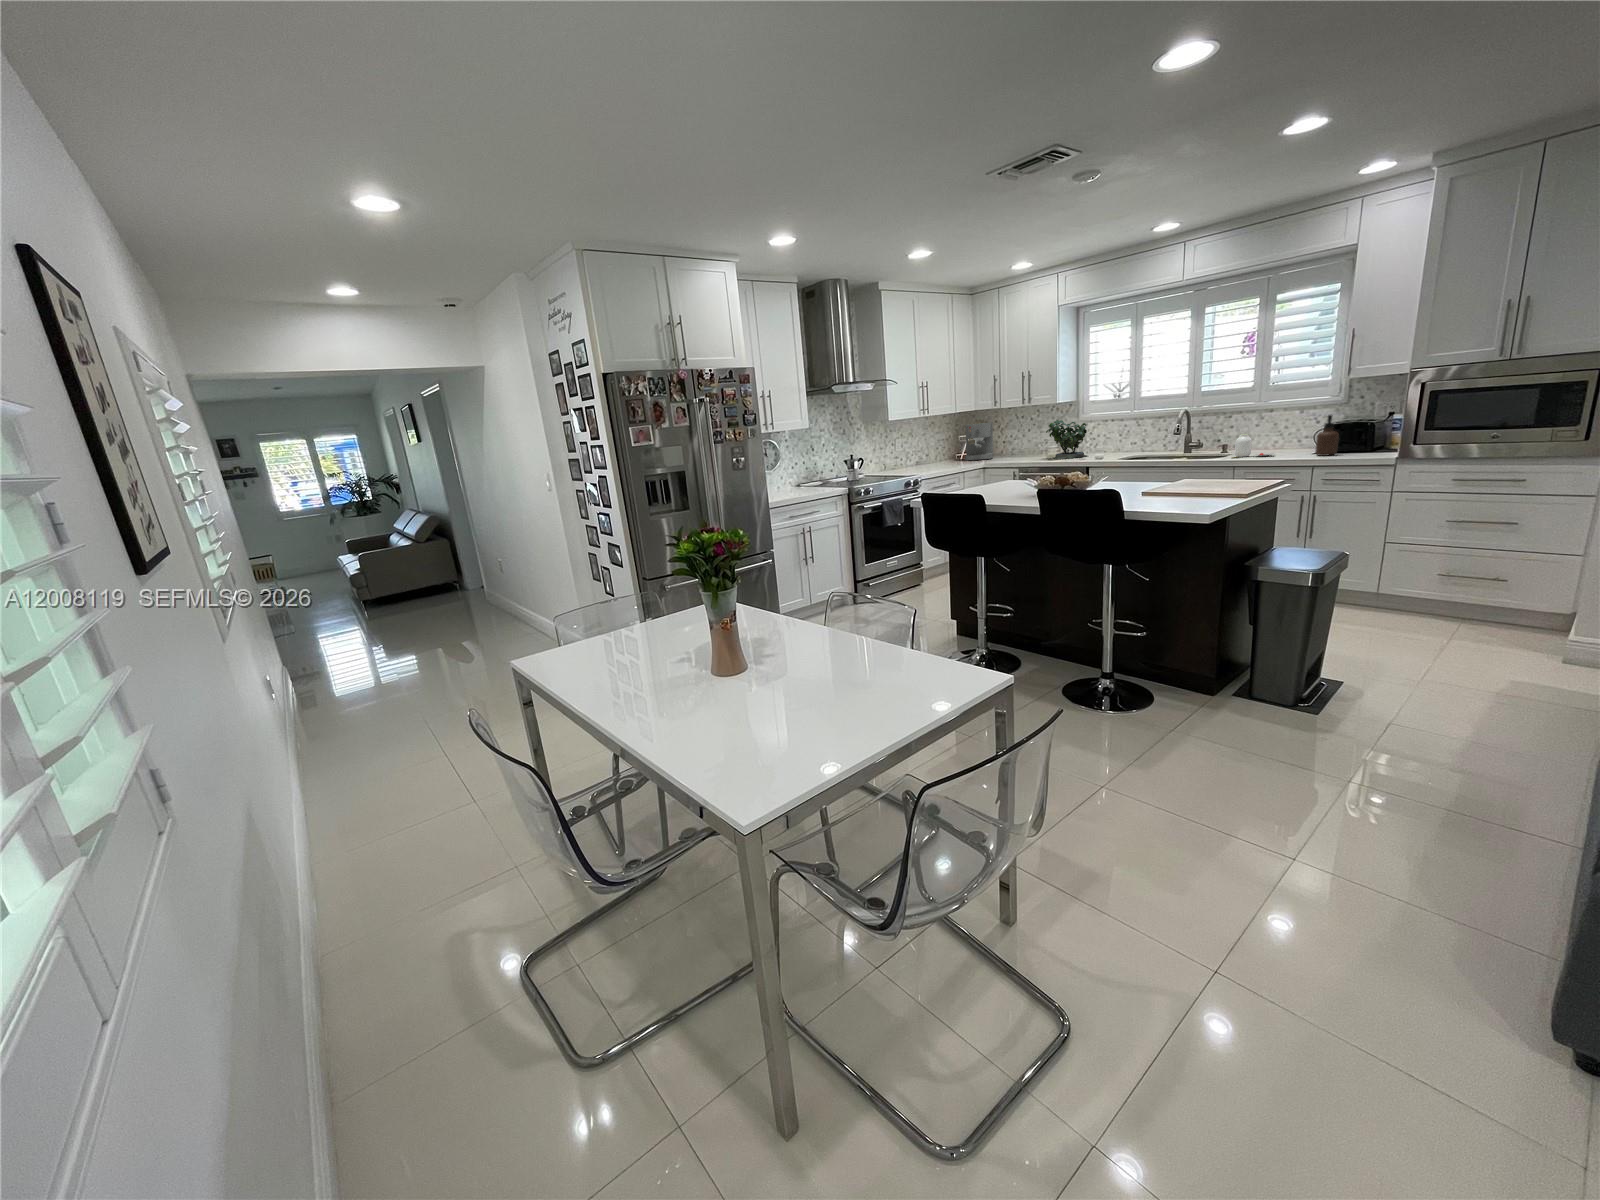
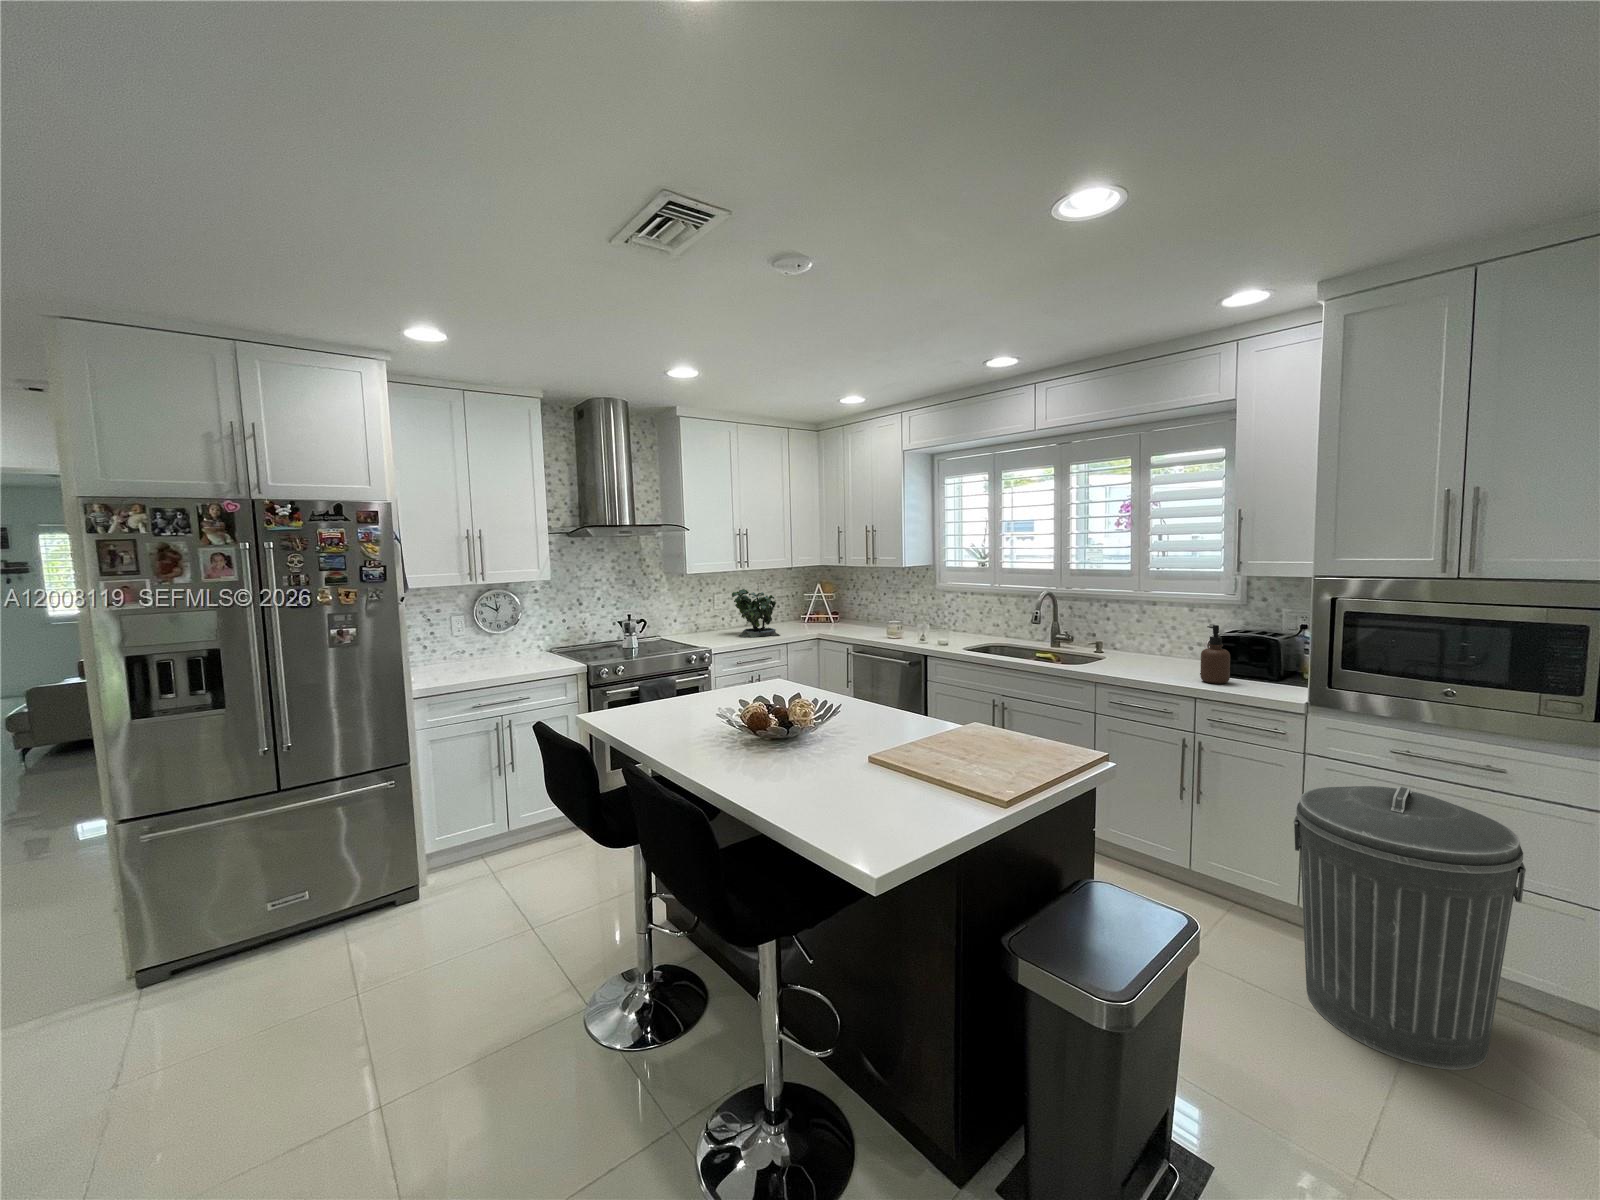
potted plant: present [1046,420,1087,459] -> present [732,586,779,637]
coffee maker: present [965,422,993,461] -> none [806,580,845,626]
jar: present [1232,434,1275,458] -> none [1093,637,1151,672]
trash can: none [1382,494,1529,645] -> present [1294,786,1526,1070]

